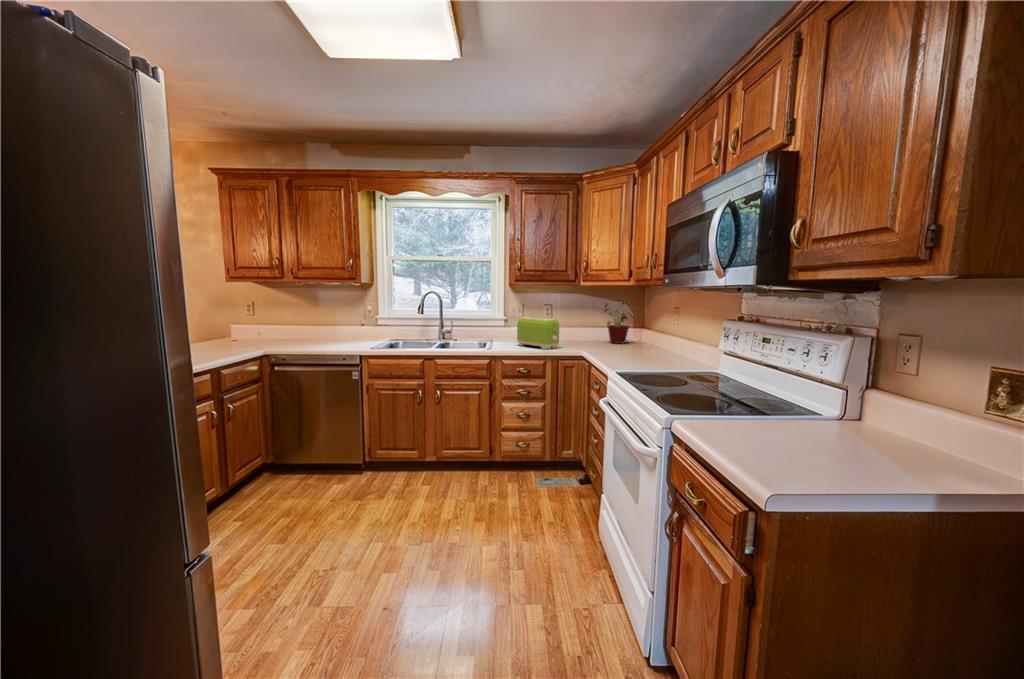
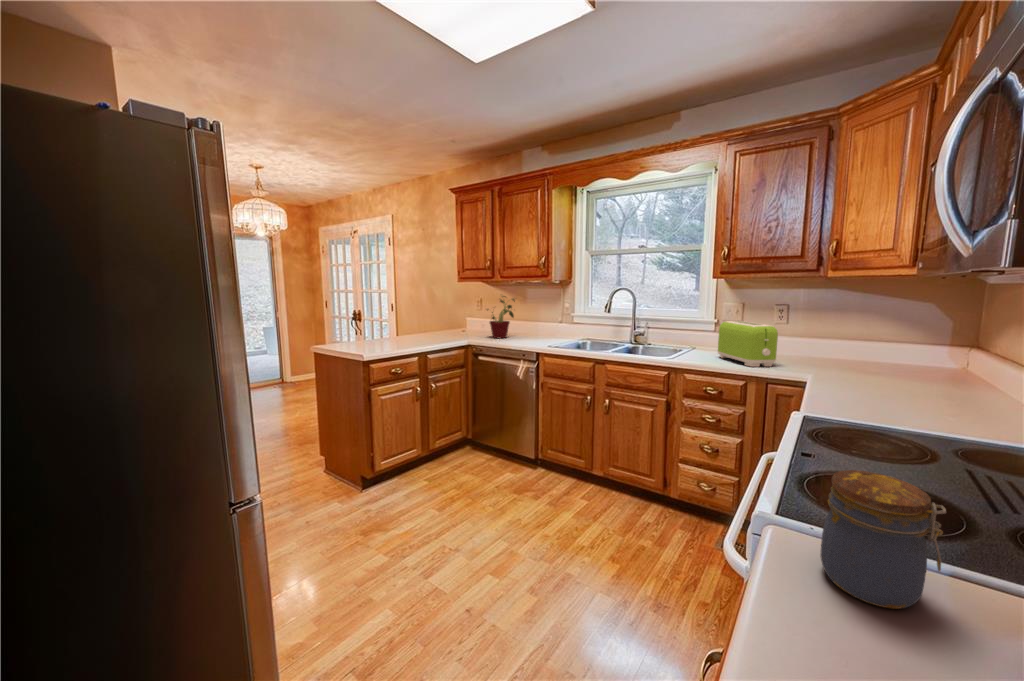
potted plant: present [605,298,634,344] -> present [487,296,515,338]
jar: none [709,376,755,433] -> present [820,470,946,609]

